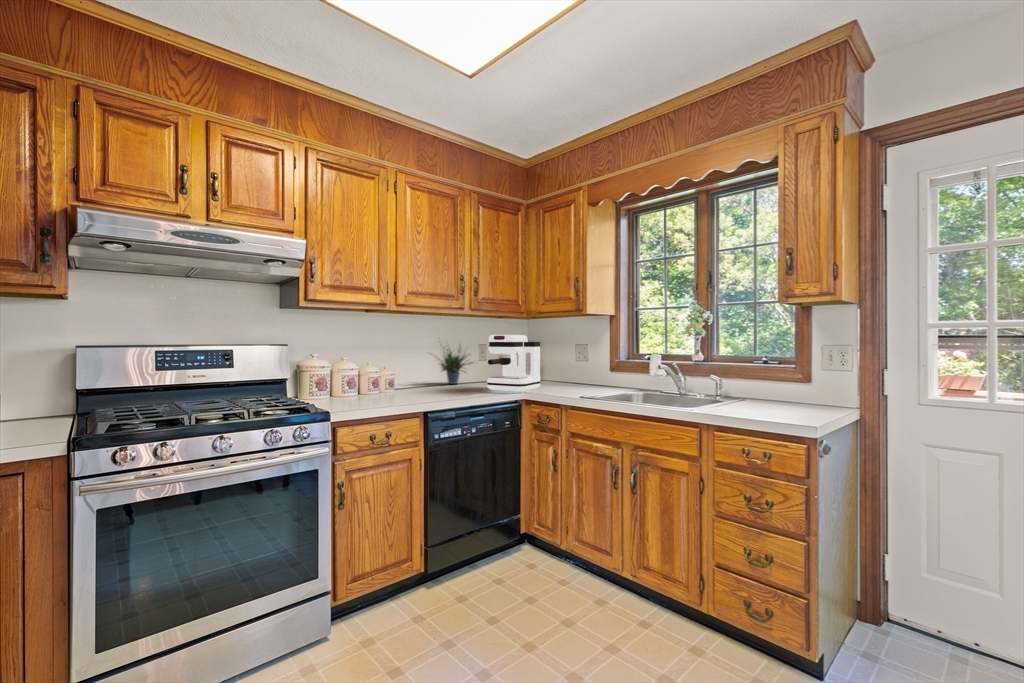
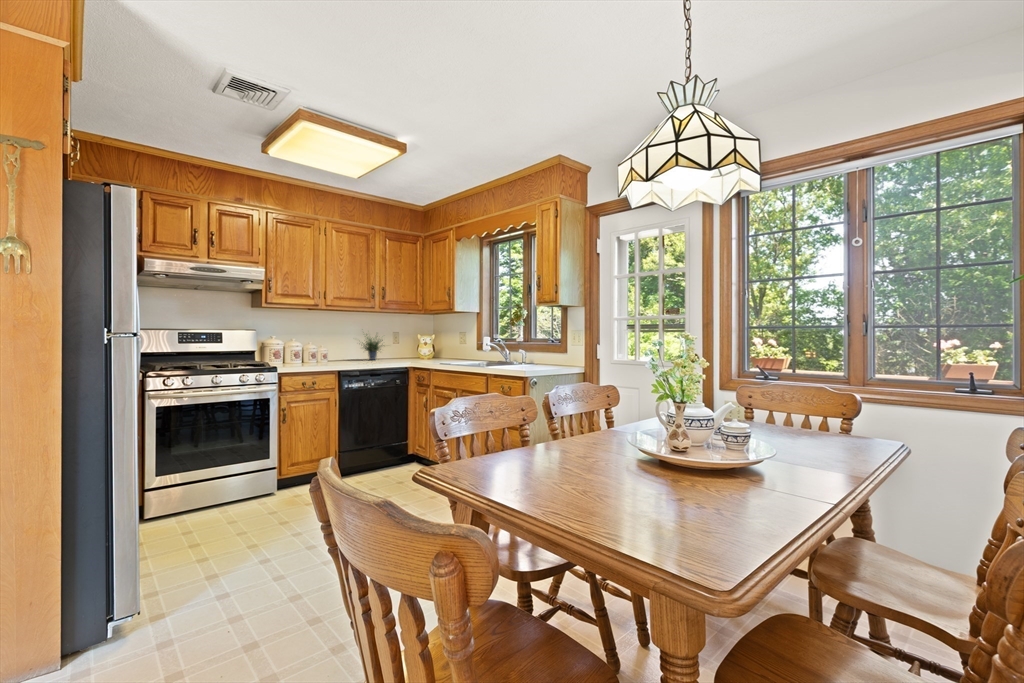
coffee maker: present [487,335,540,392] -> none [387,326,426,363]

